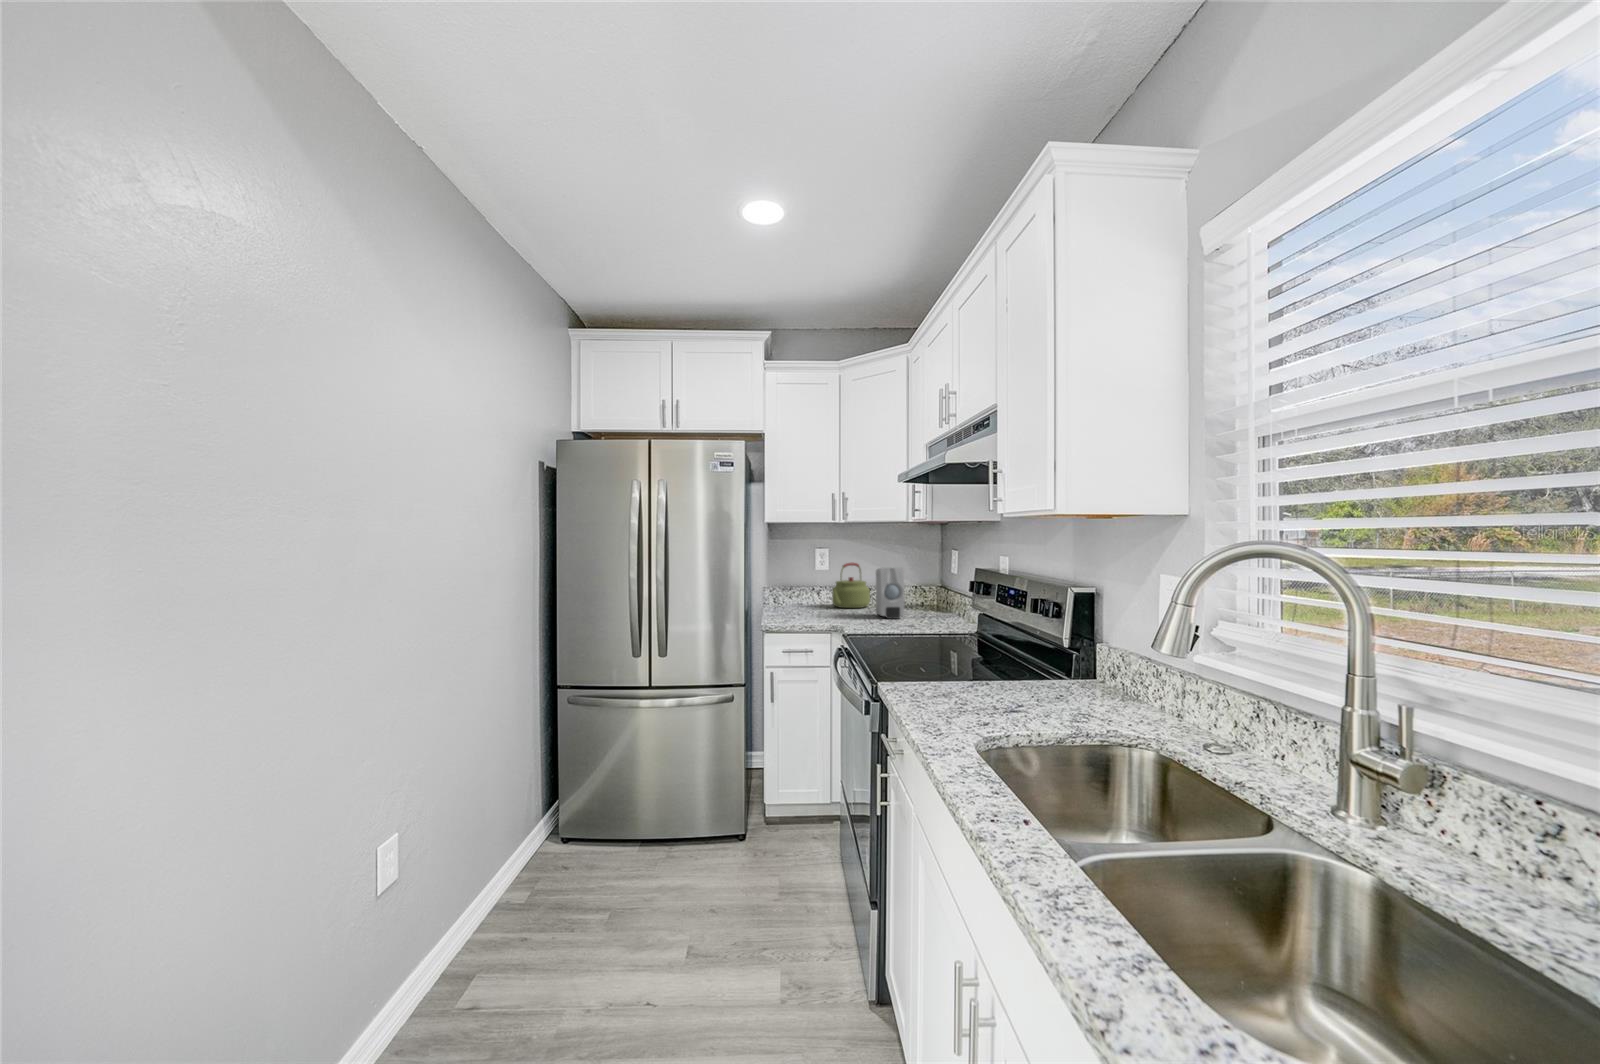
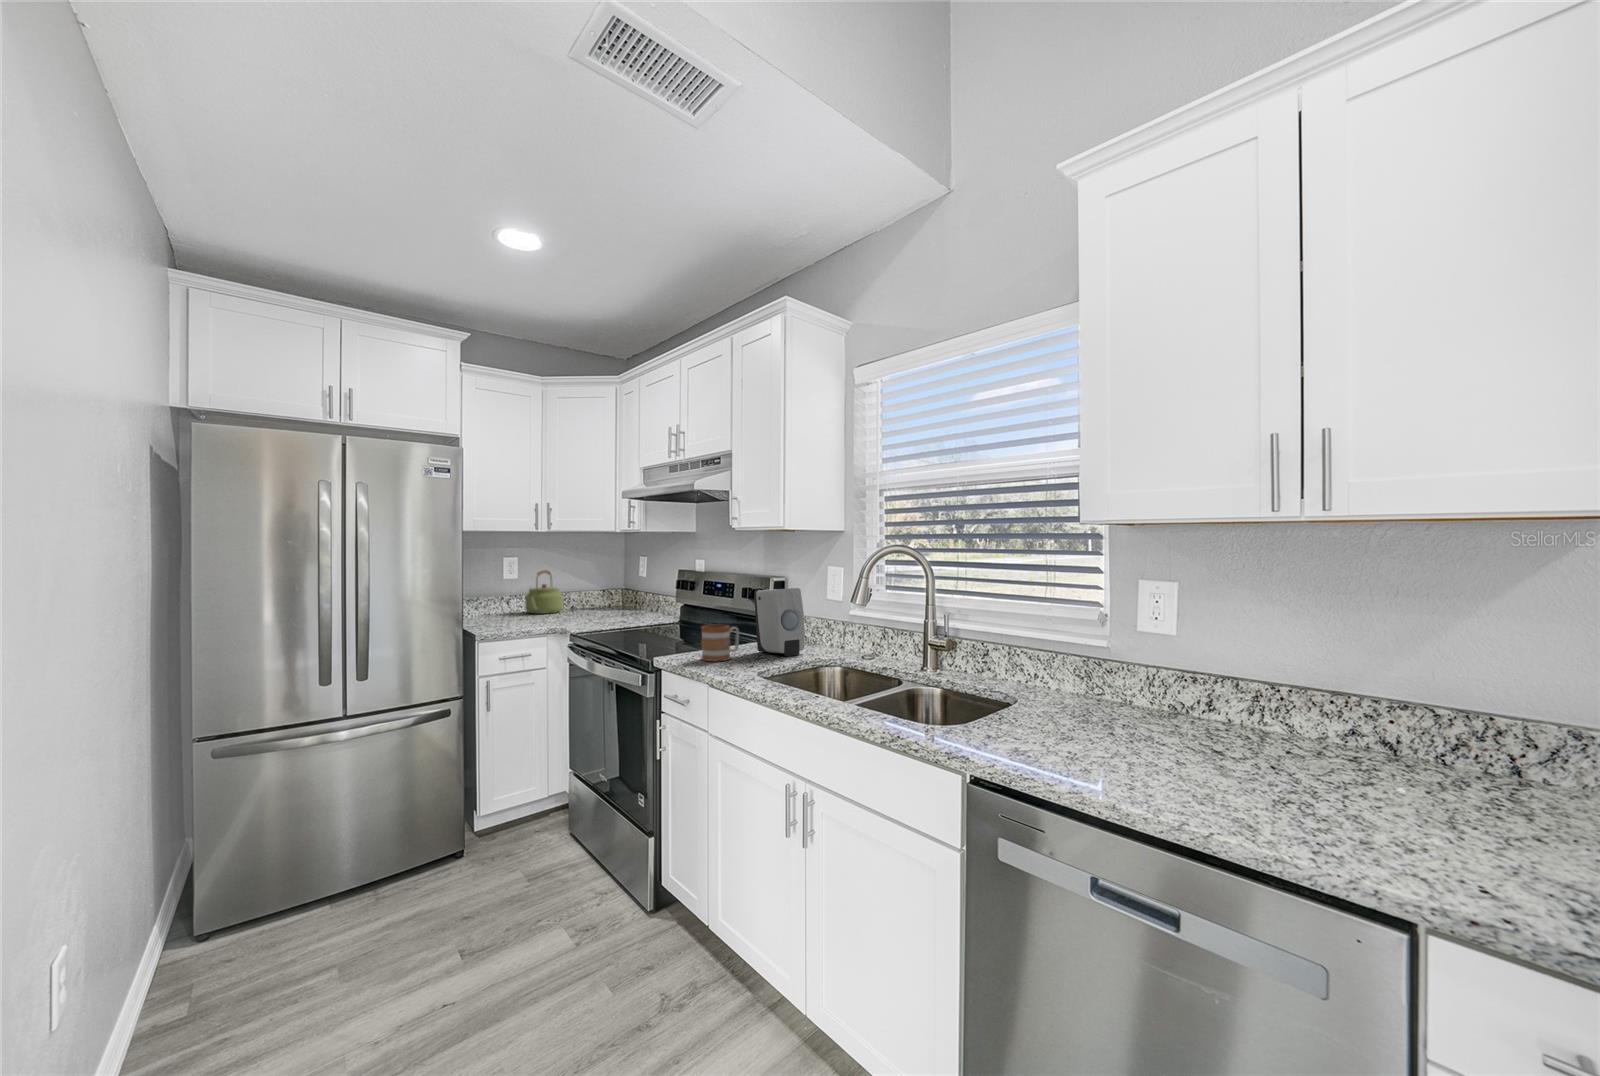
soap dispenser: present [876,567,905,619] -> present [754,588,804,656]
mug: none [929,655,991,713] -> present [701,625,739,661]

